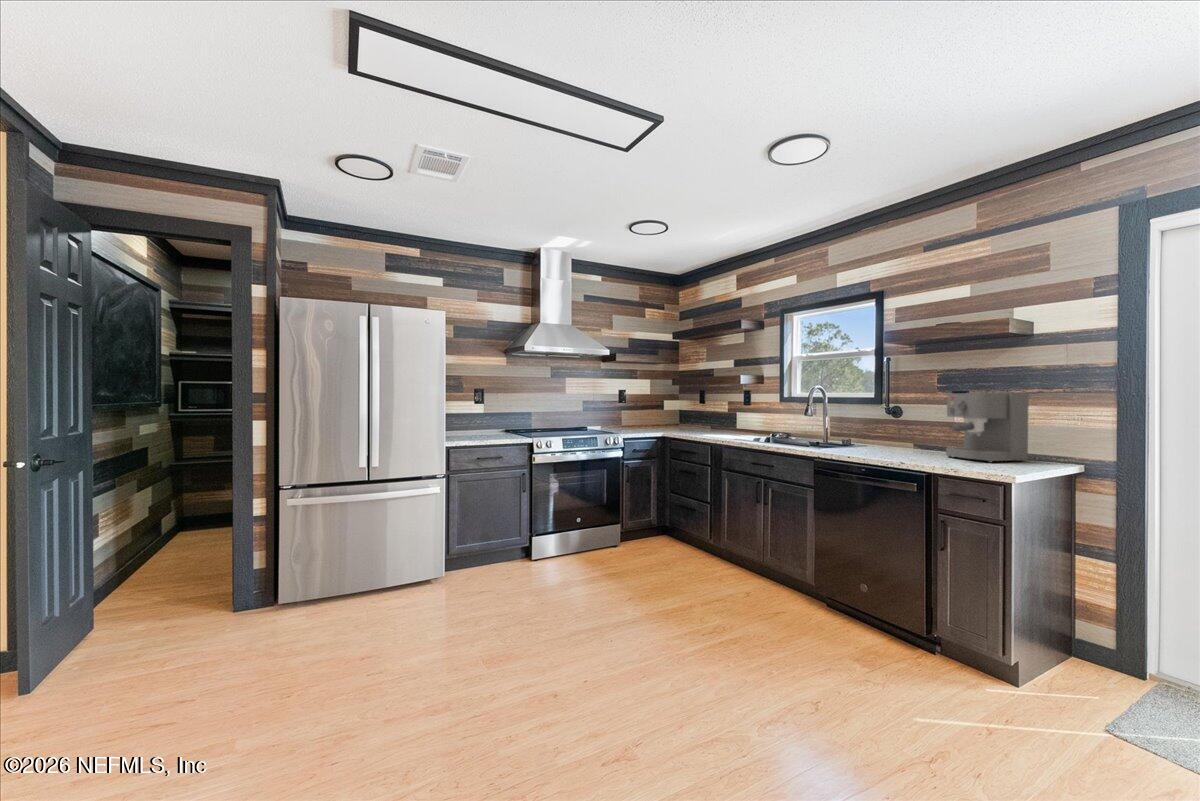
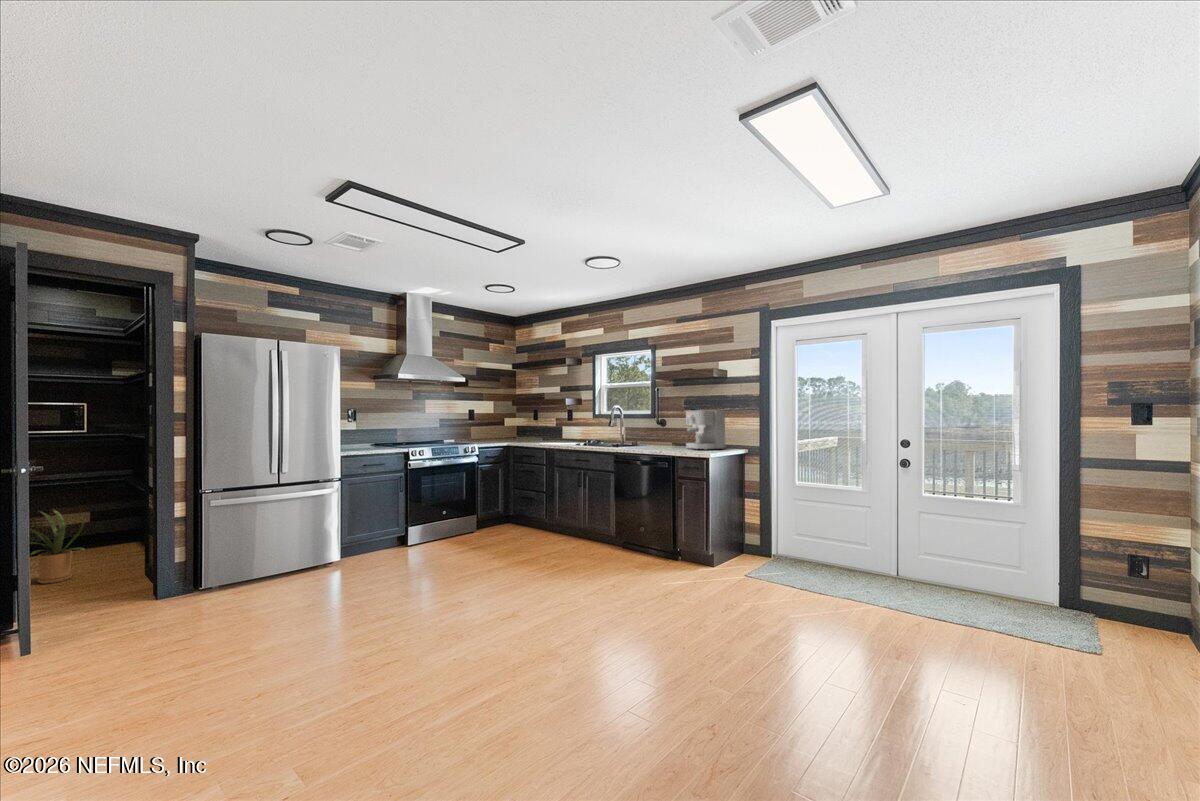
house plant: none [141,493,206,573] -> present [31,510,85,584]

